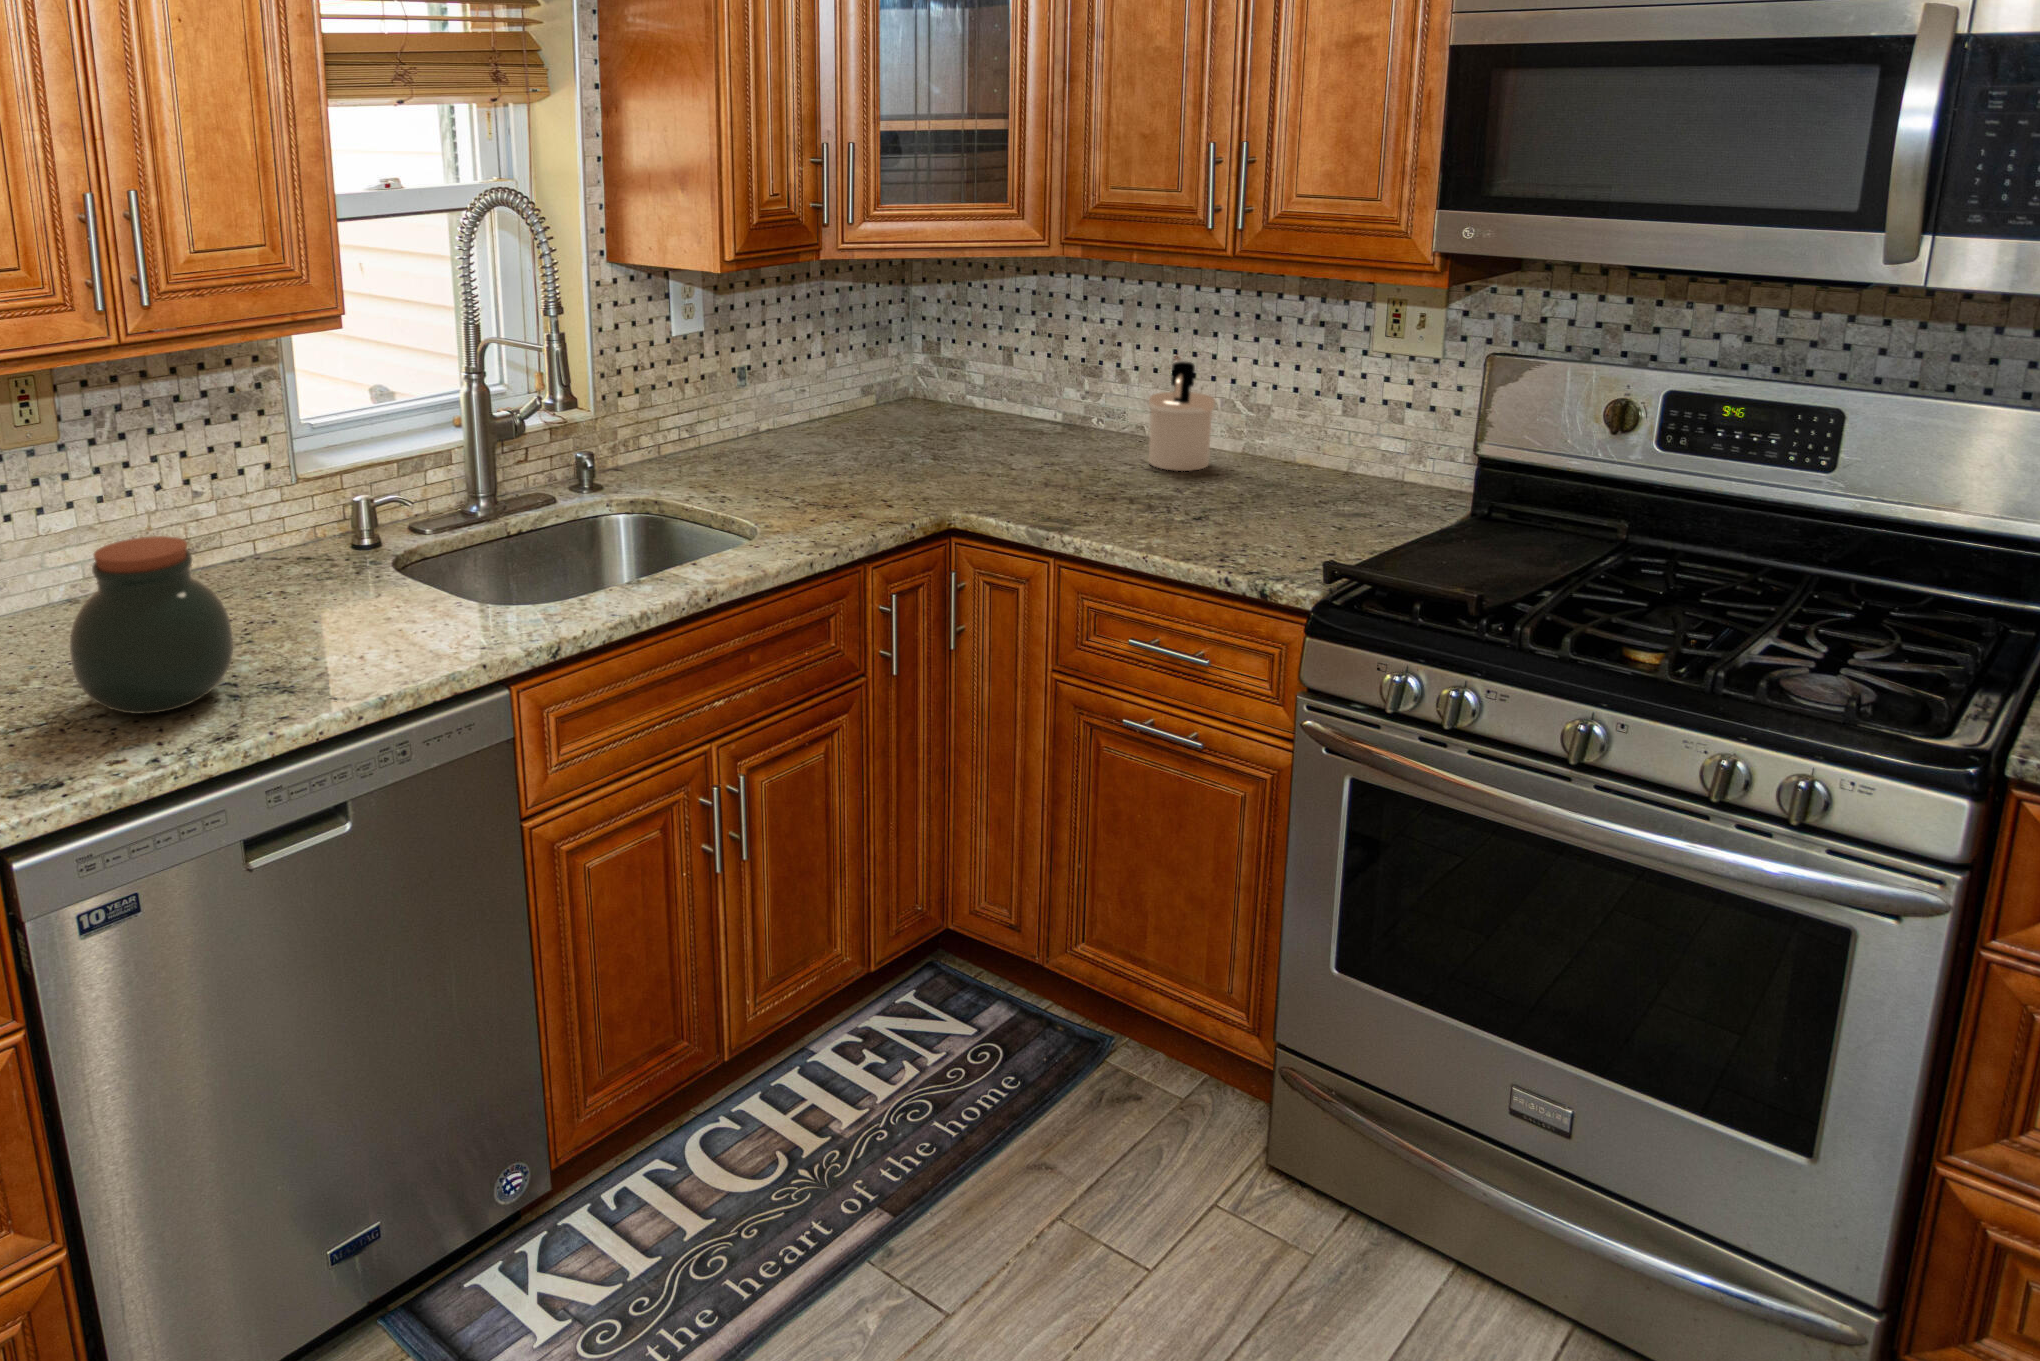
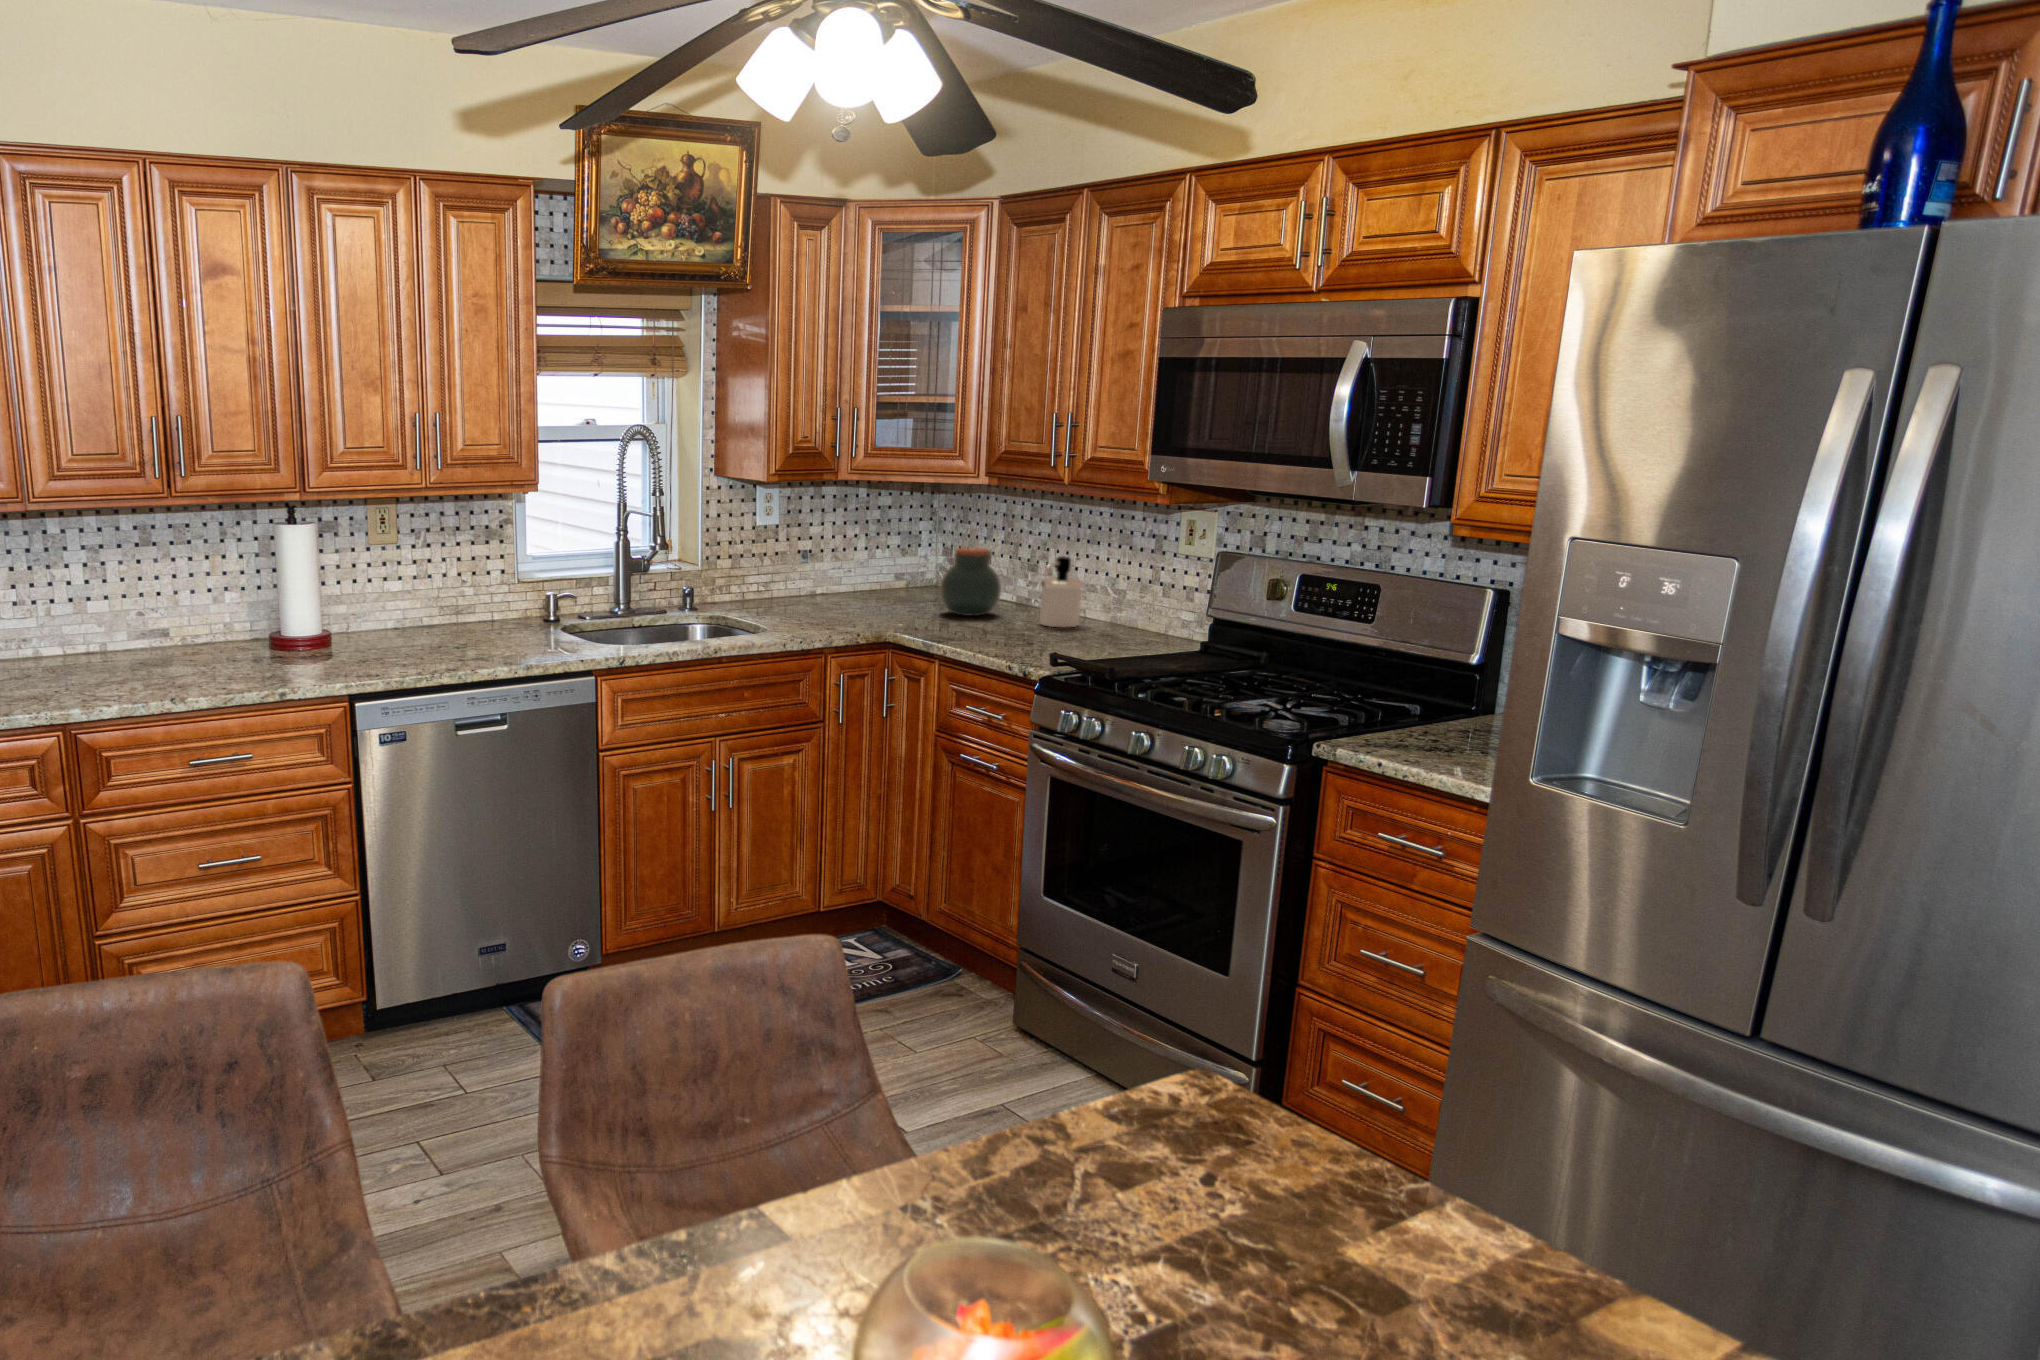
jar: present [70,536,233,714] -> present [940,547,1001,616]

